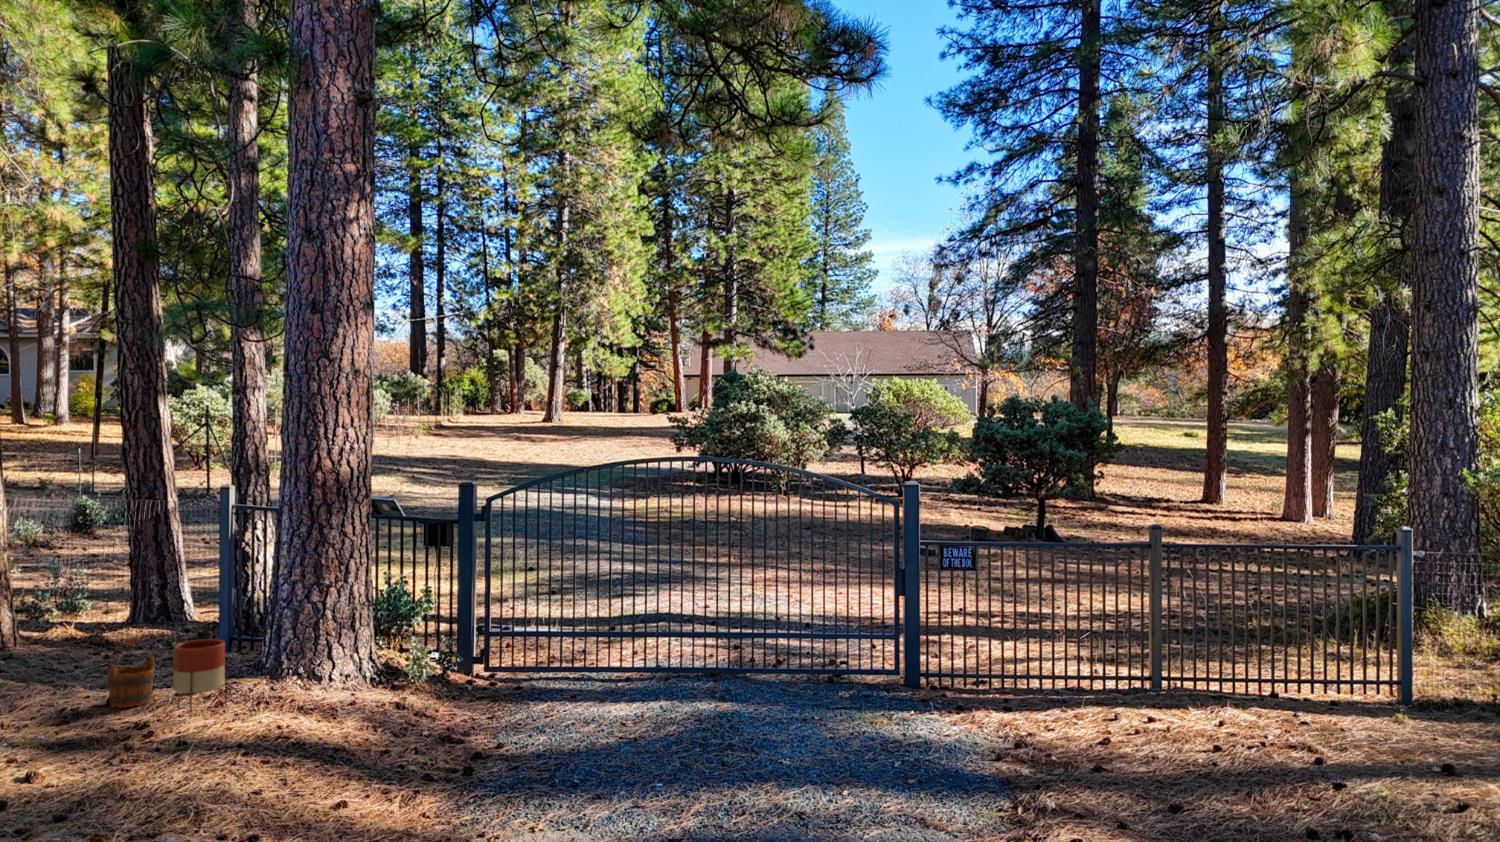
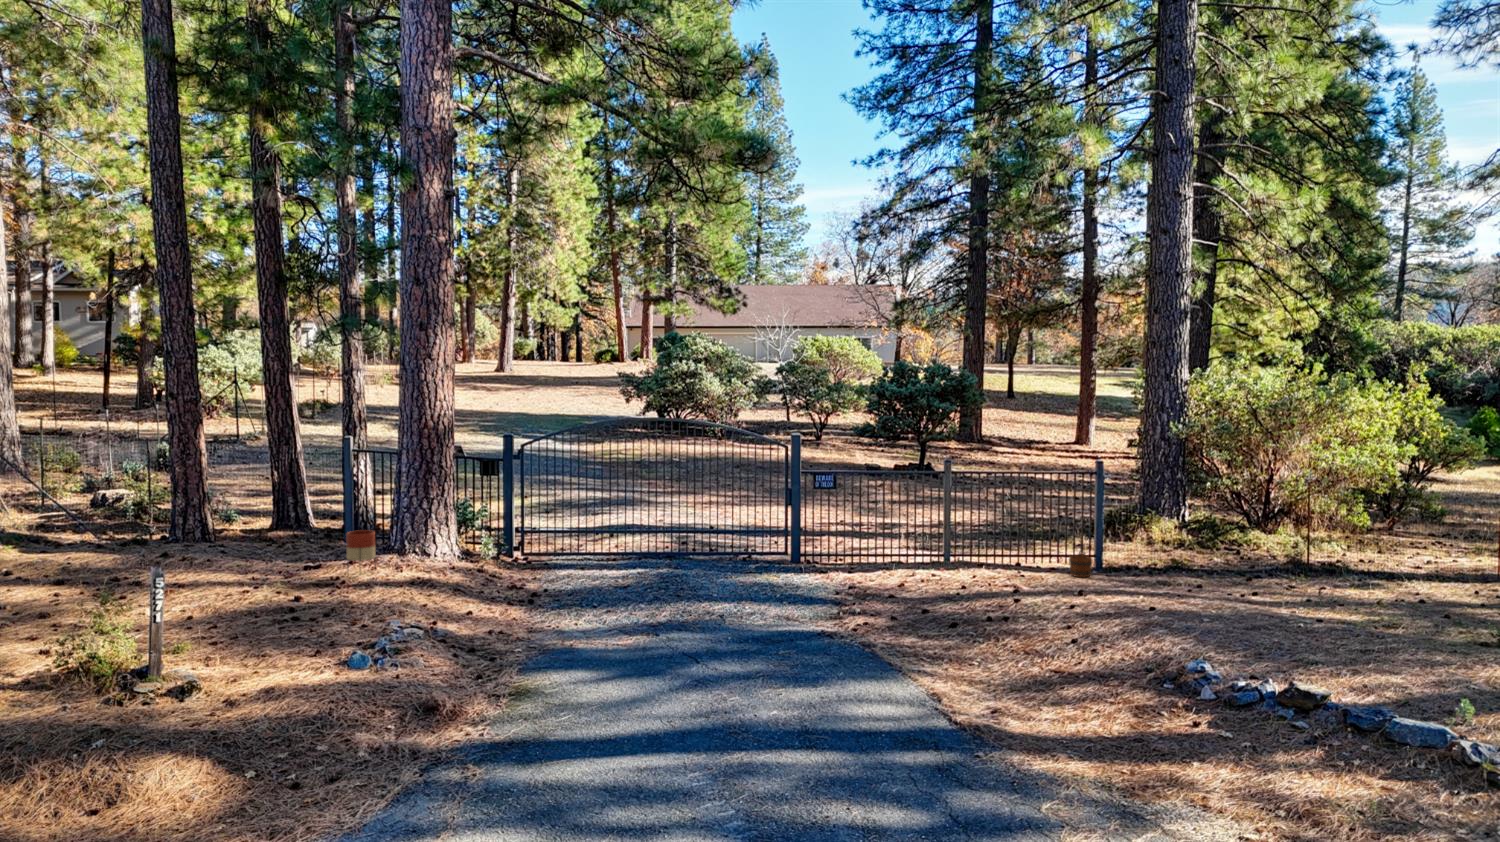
wooden bucket: present [107,637,155,708] -> present [1069,540,1092,577]

